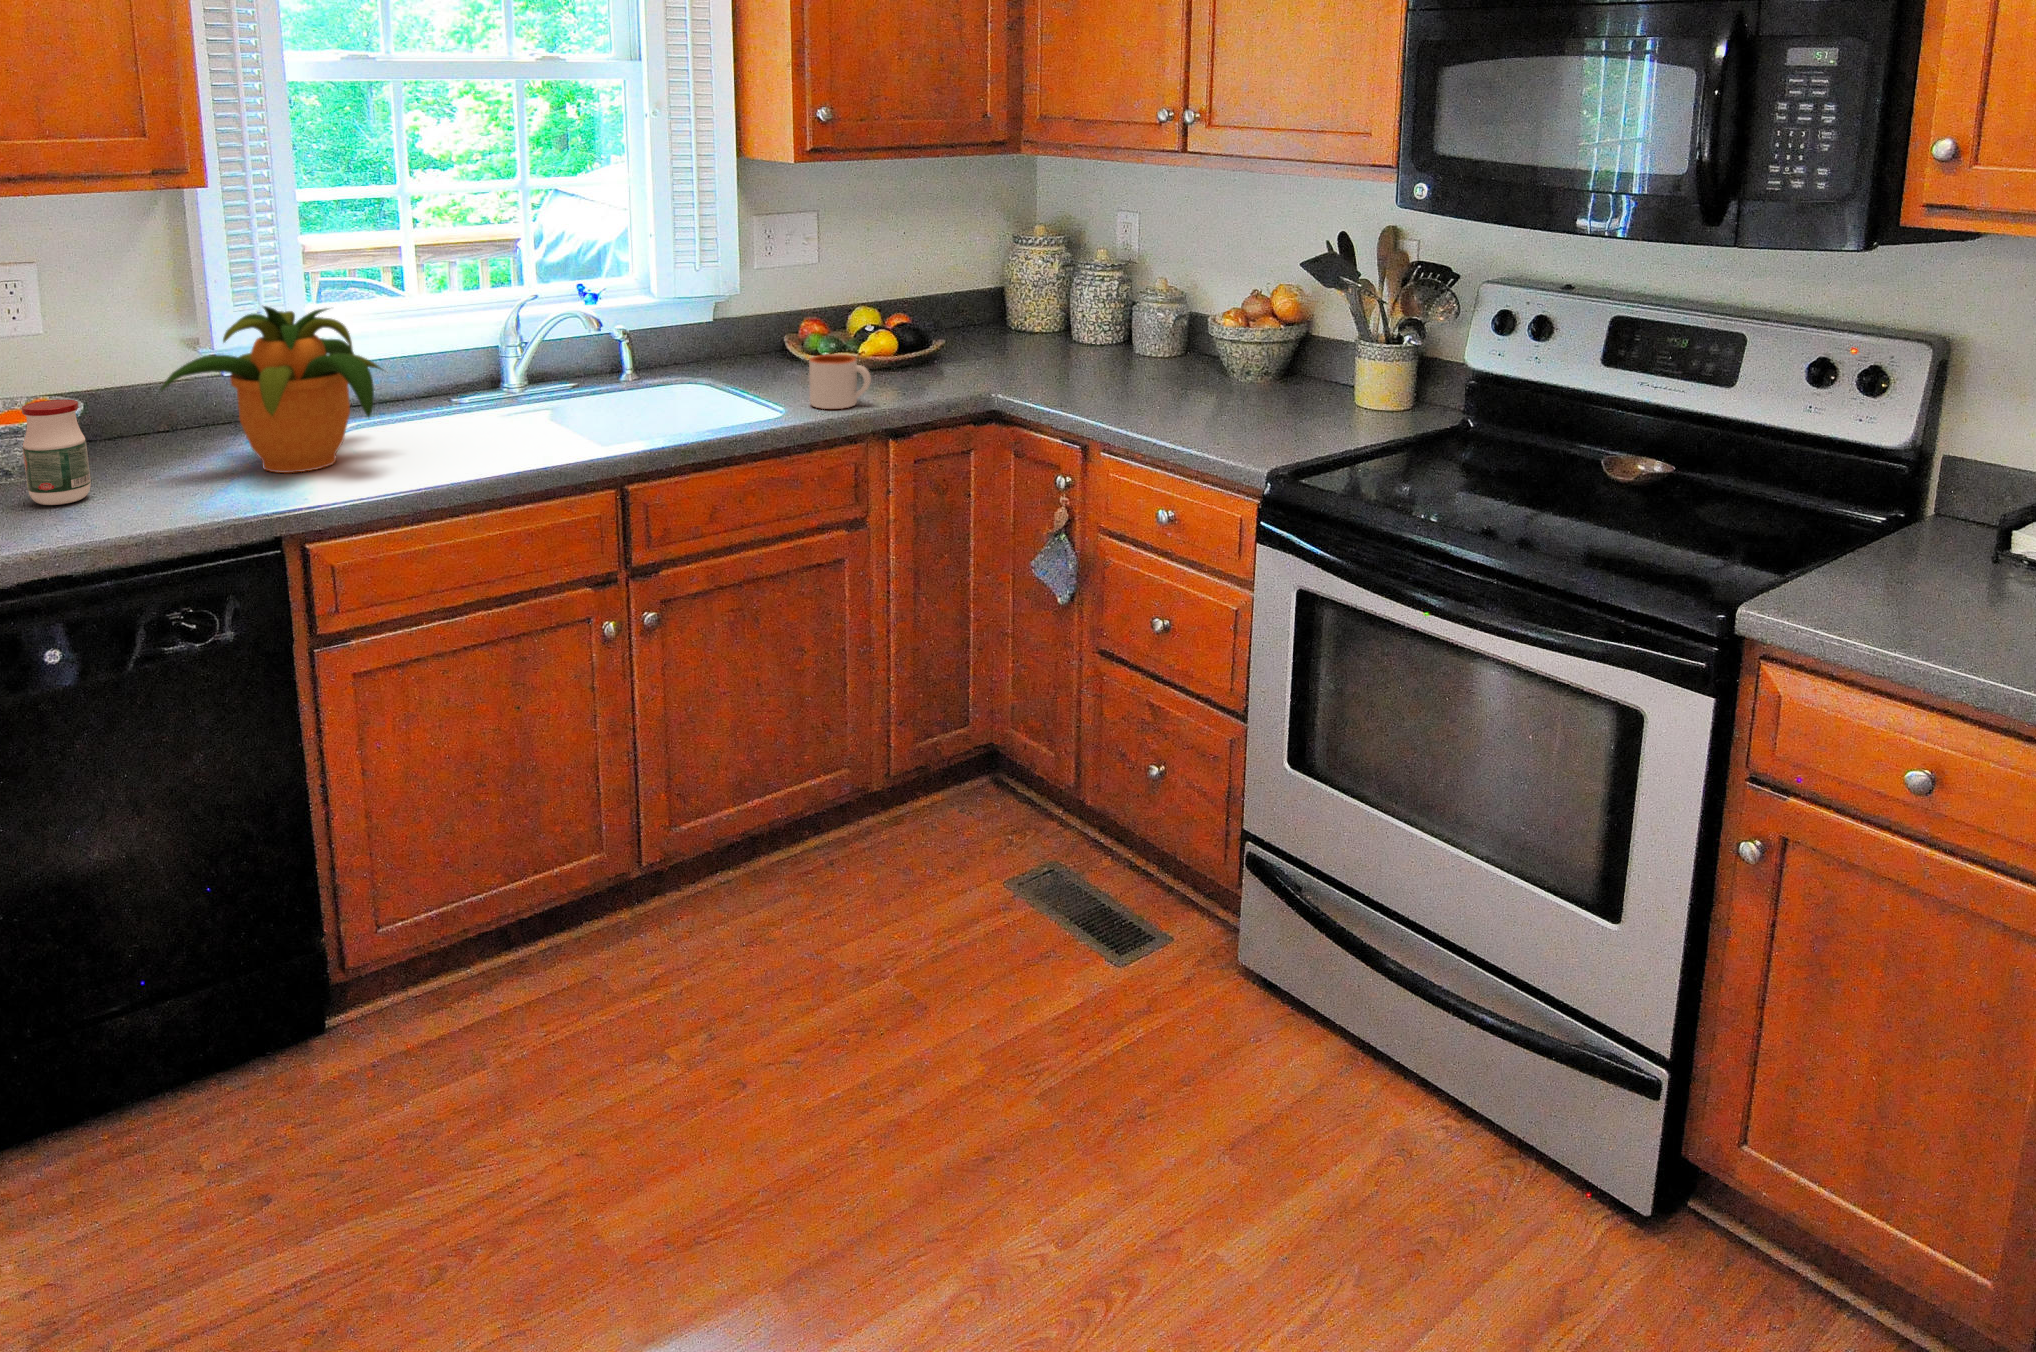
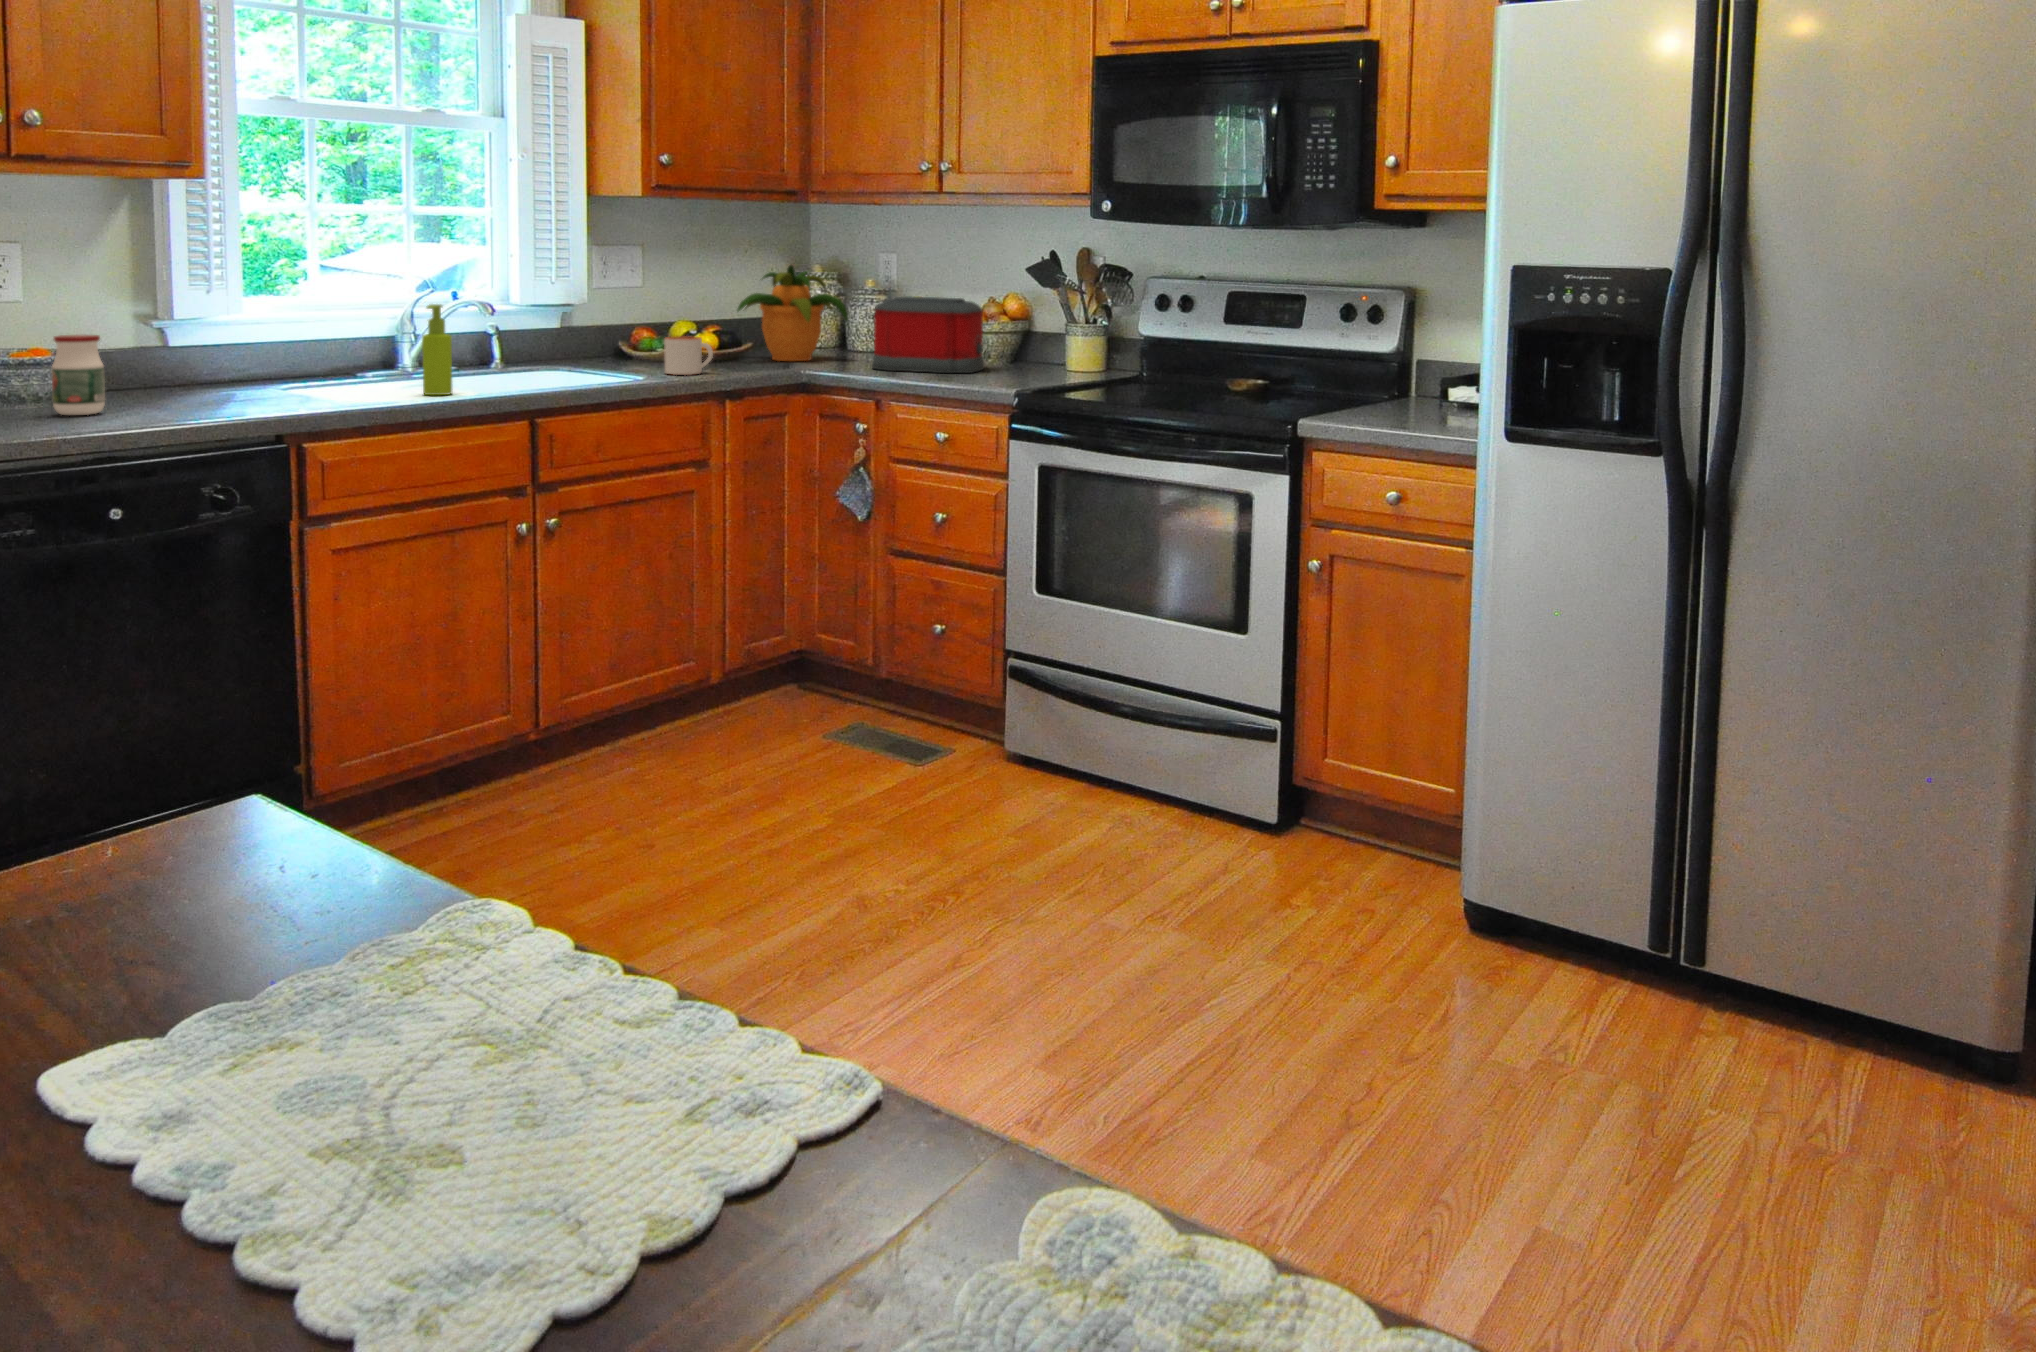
toaster: none [1081,296,1236,413] -> present [872,297,984,373]
potted plant: present [160,306,383,473] -> present [738,265,848,361]
soap dispenser: none [479,342,520,461] -> present [422,304,452,395]

